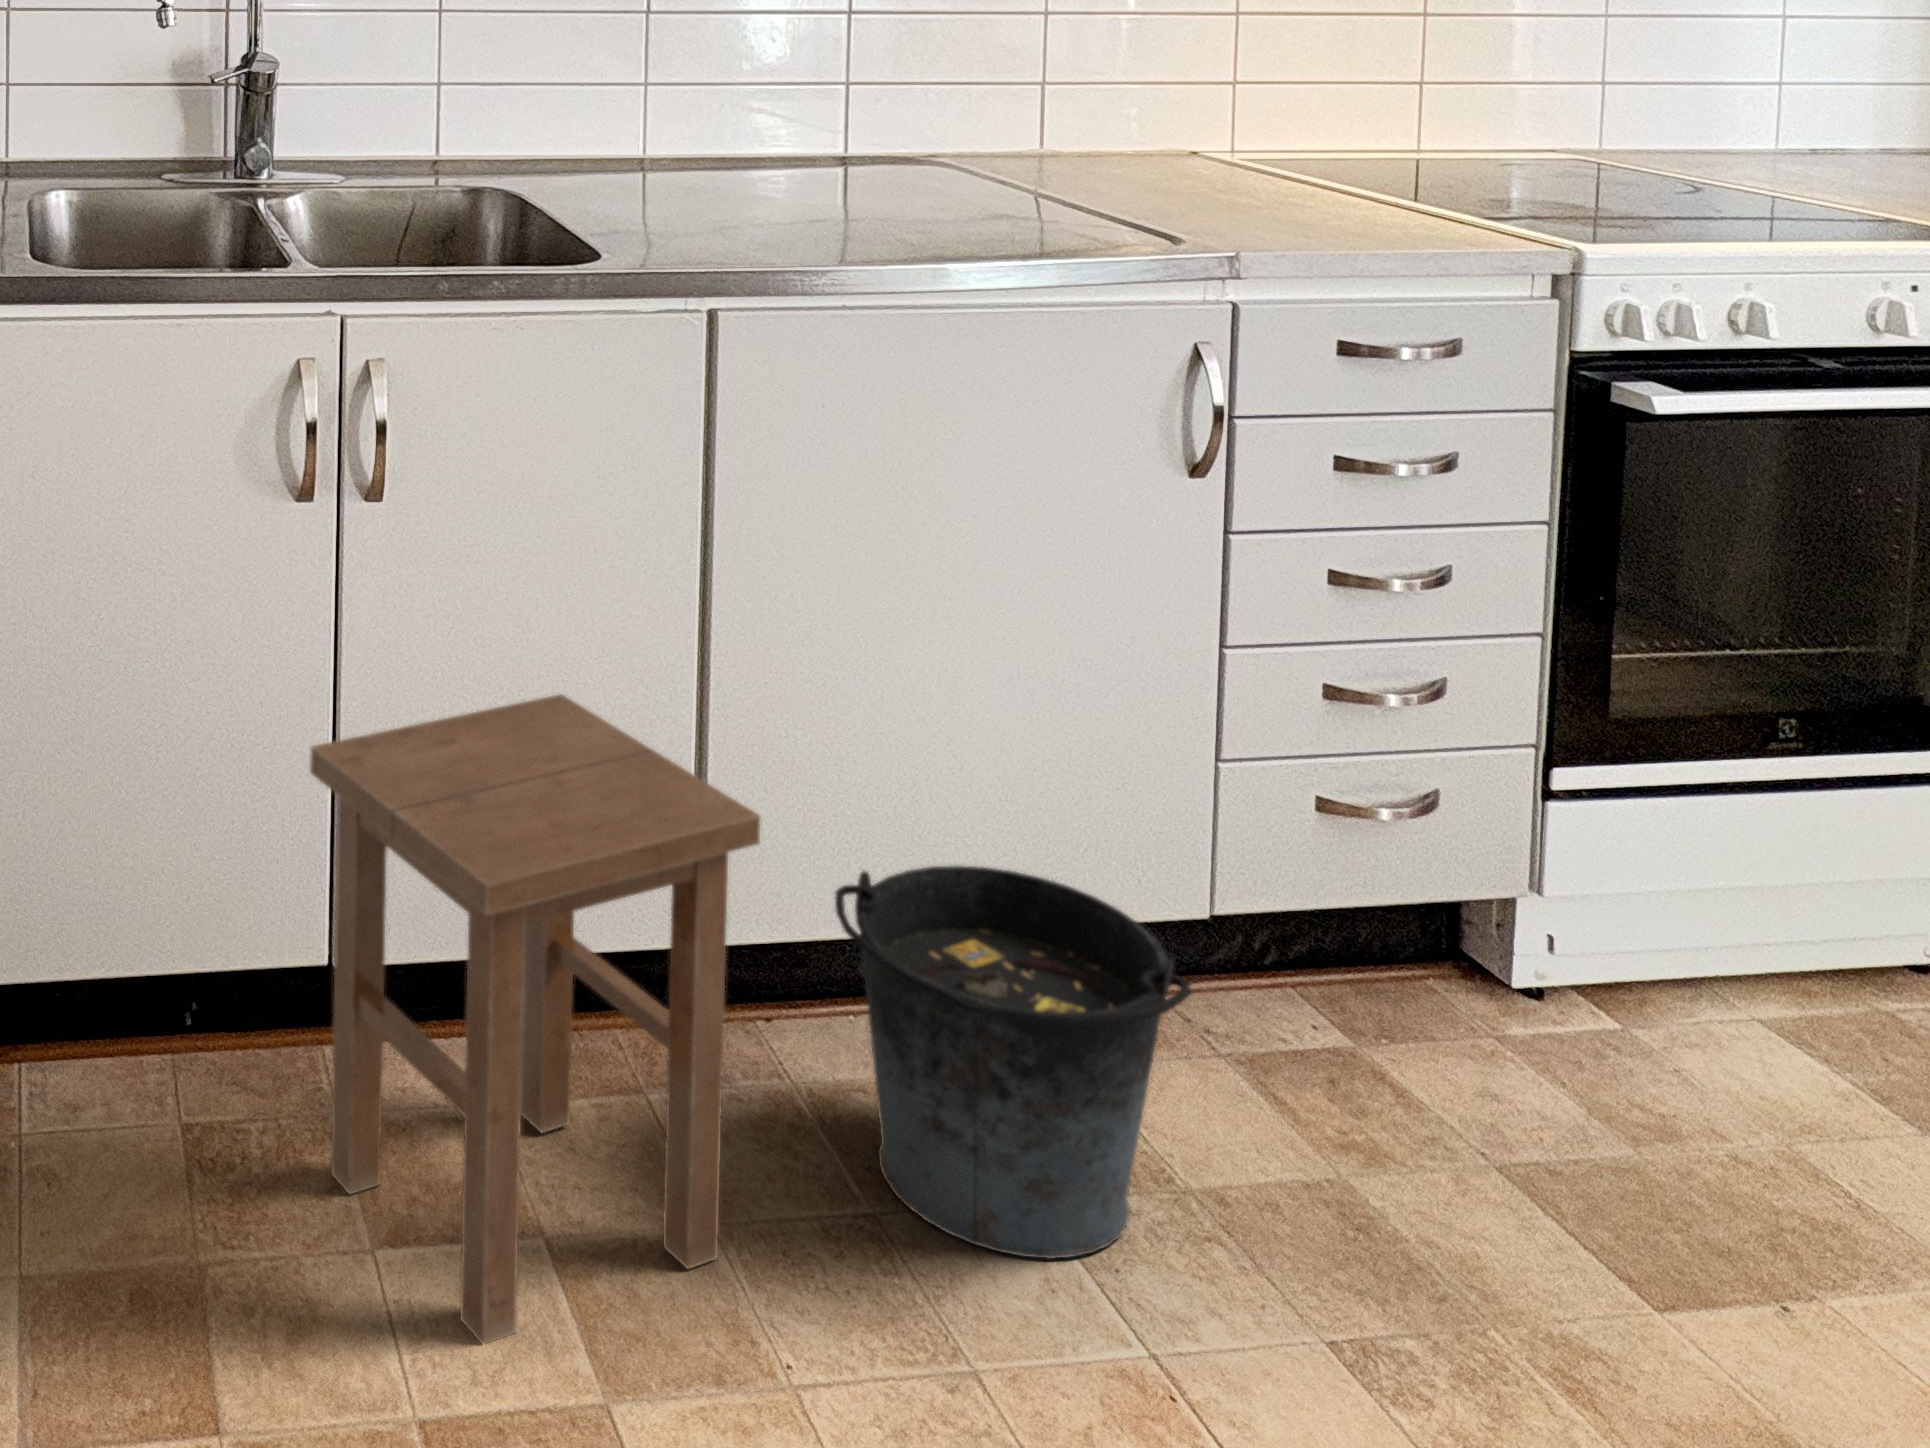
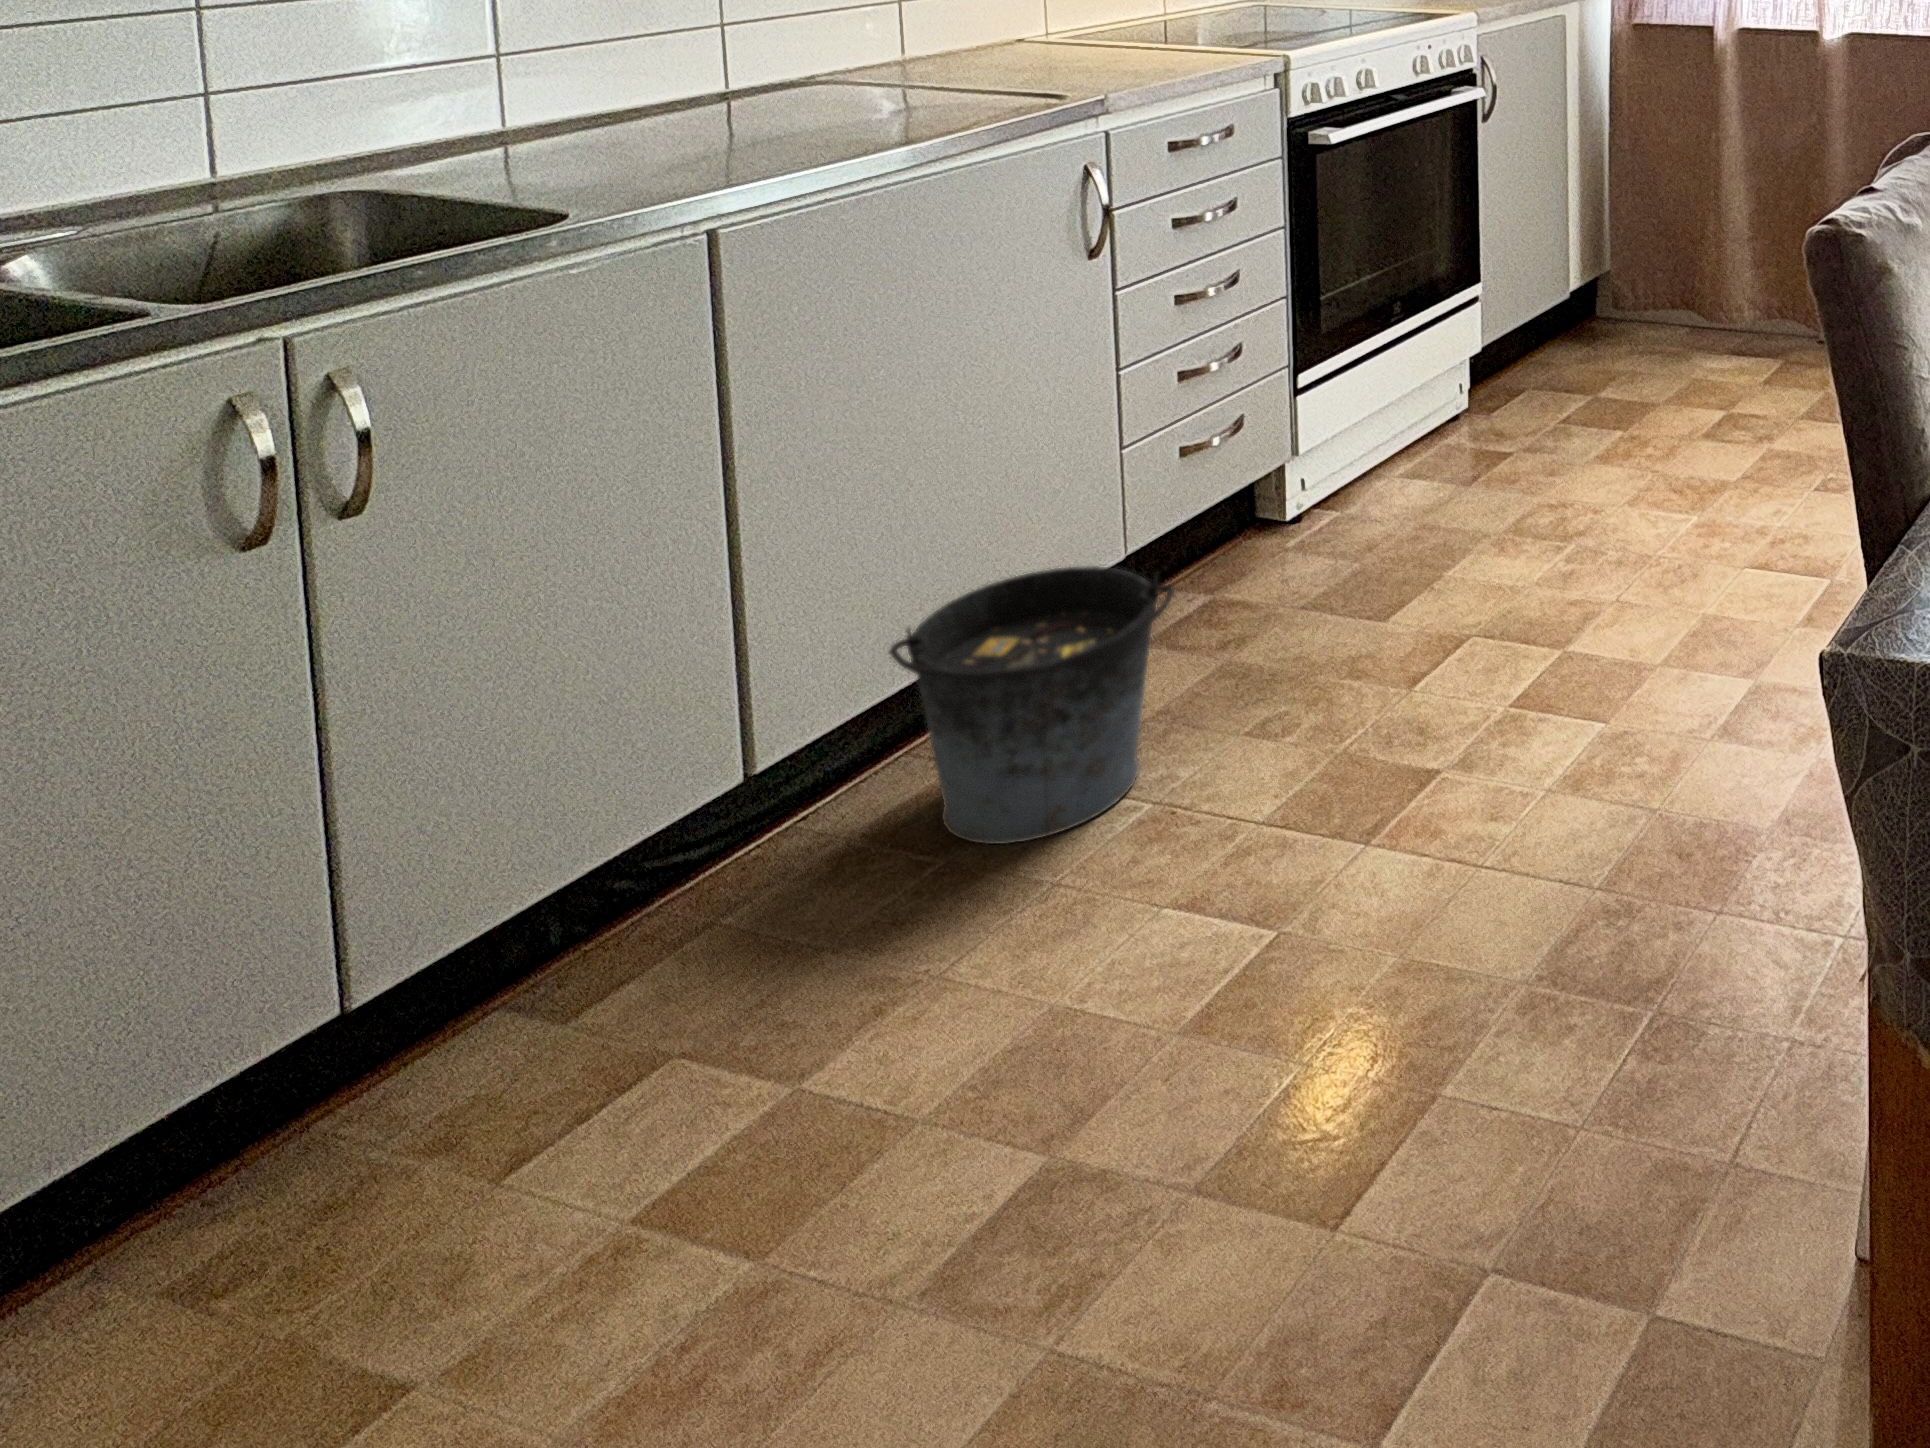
stool: present [310,694,760,1344] -> none [355,603,875,1149]

